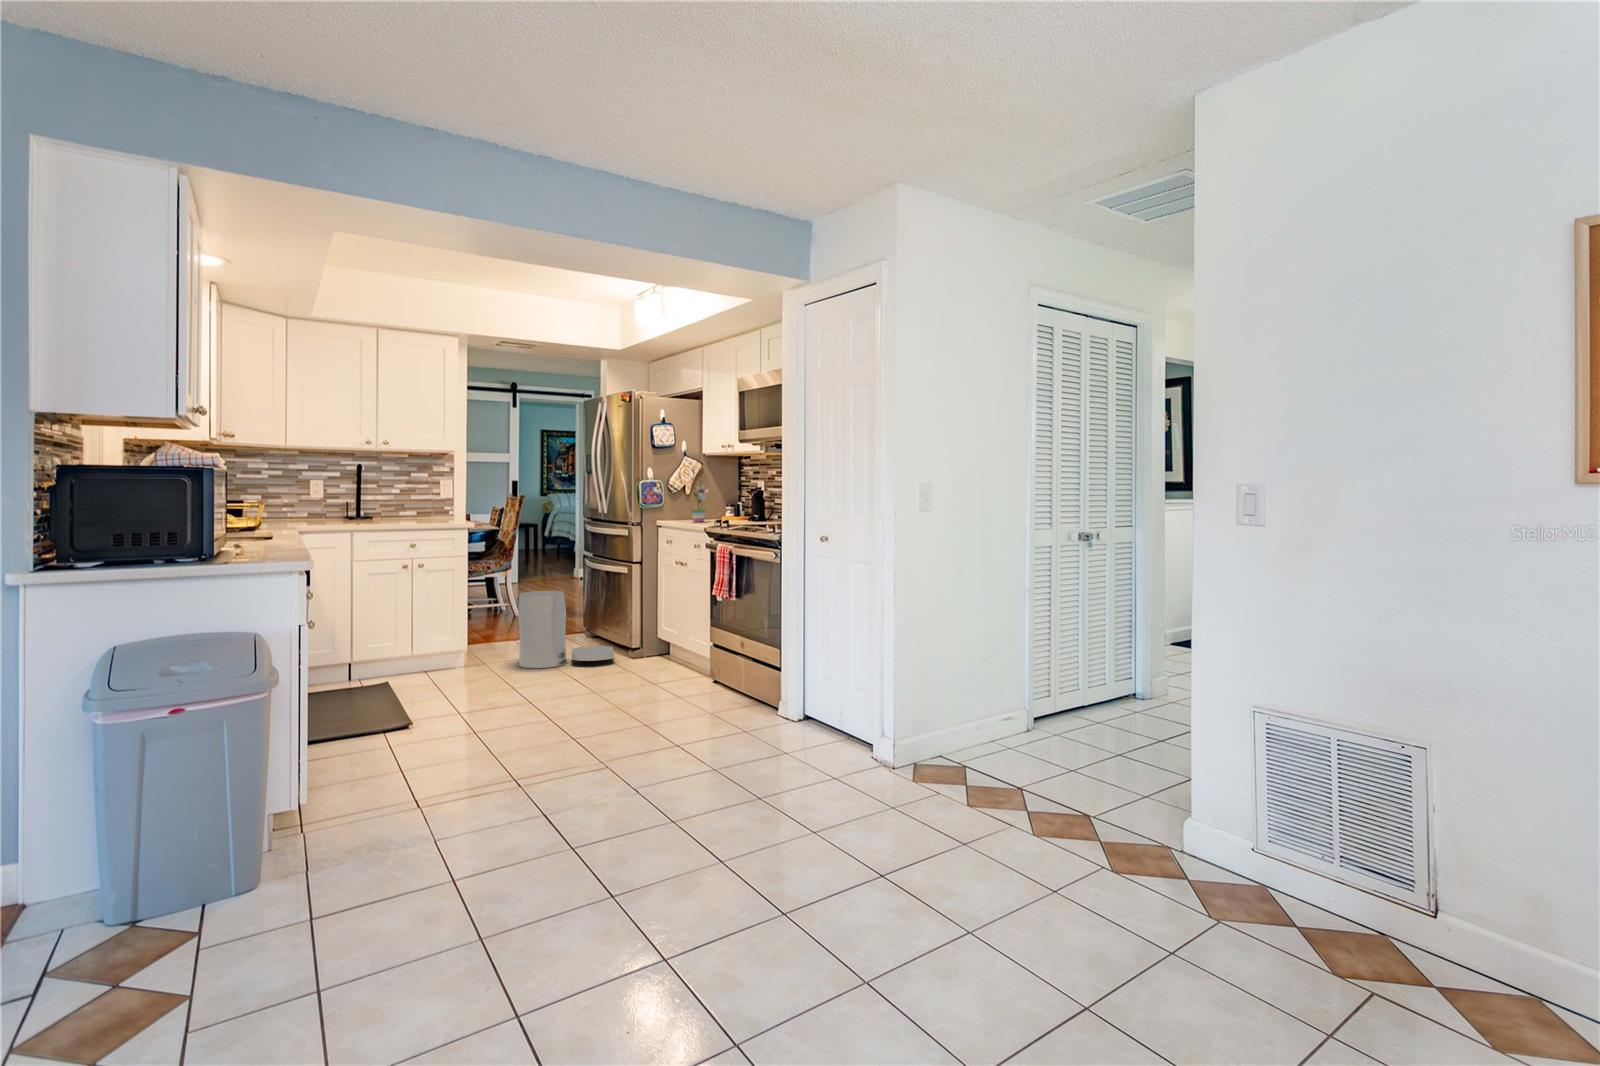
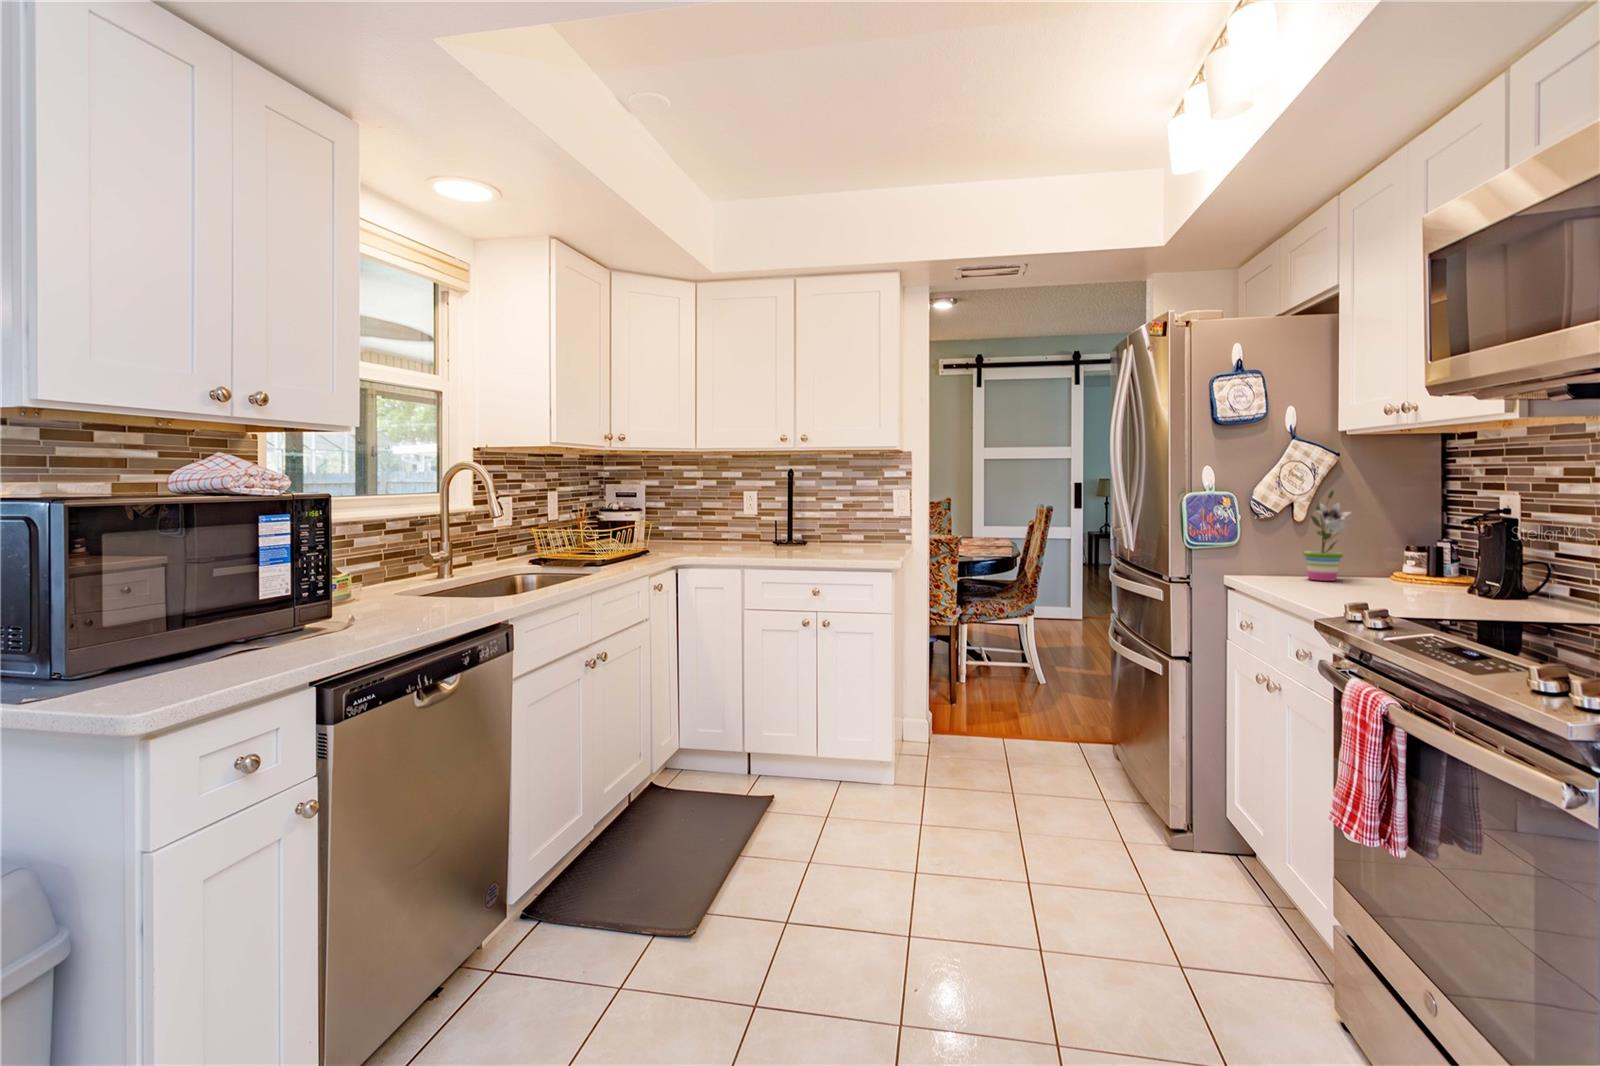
trash can: present [518,591,614,668] -> none [964,670,1128,821]

